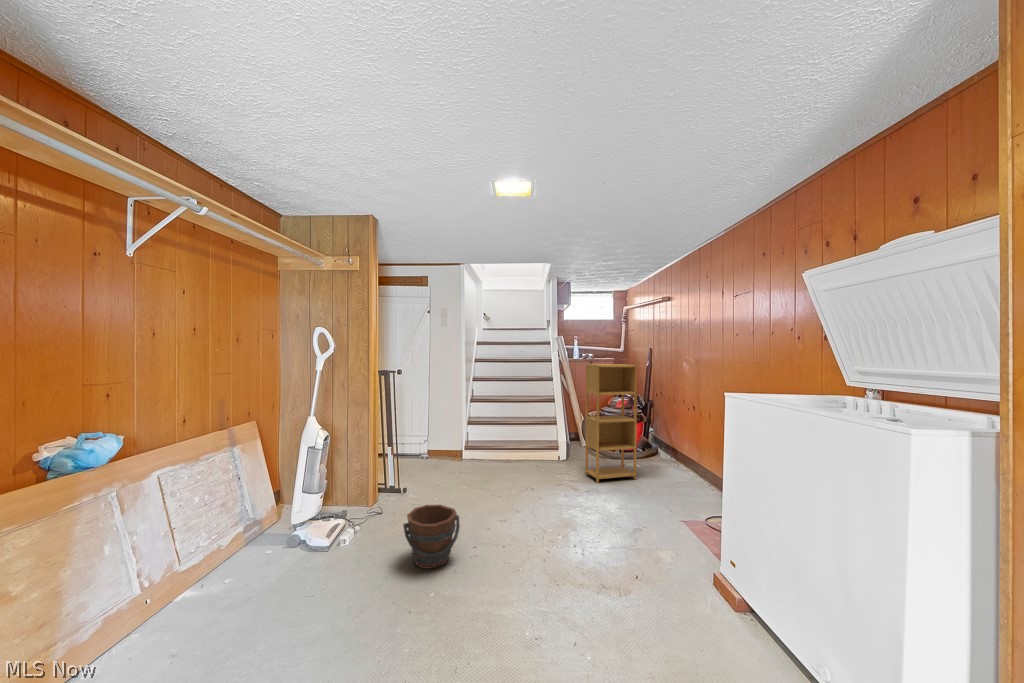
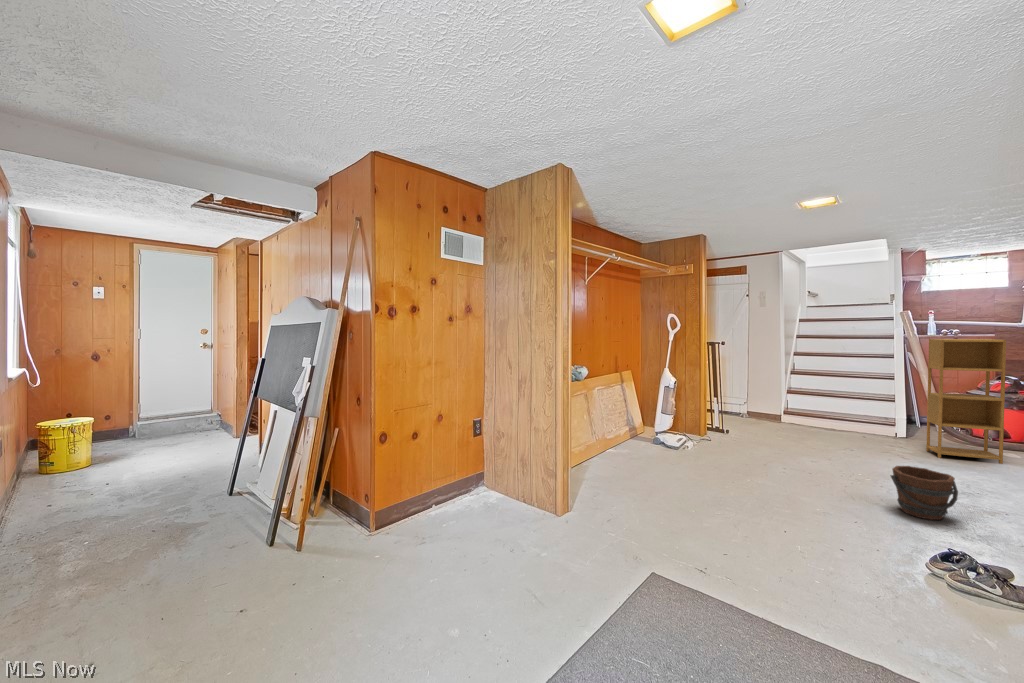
bucket: present [403,505,460,569] -> present [891,466,958,520]

